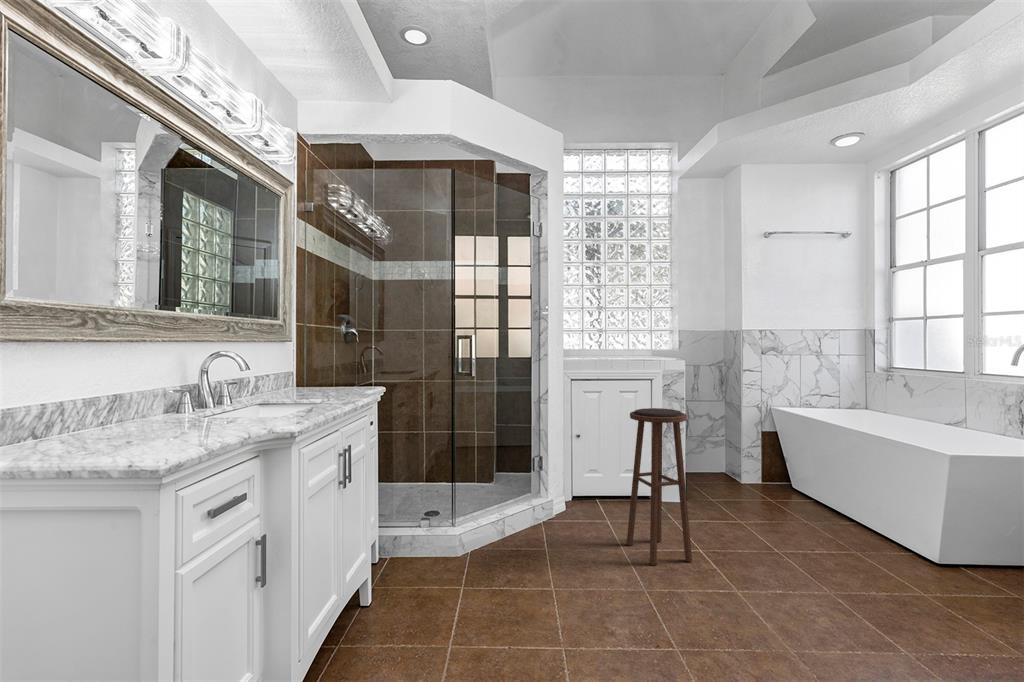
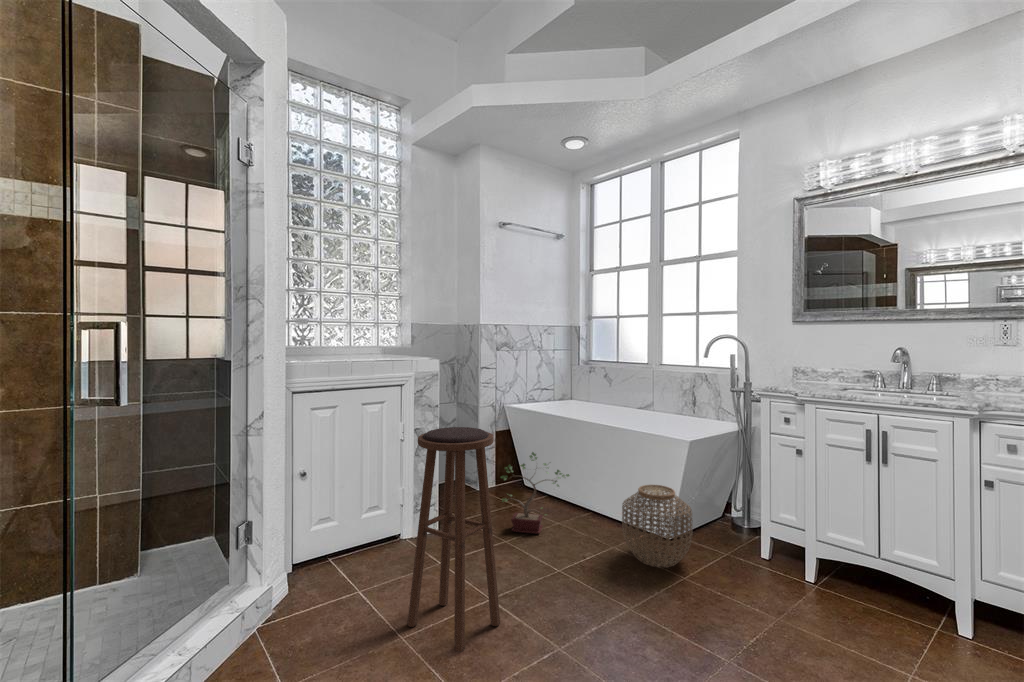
potted plant: none [739,447,806,523] -> present [500,452,570,534]
woven basket: none [848,492,935,577] -> present [622,485,692,567]

